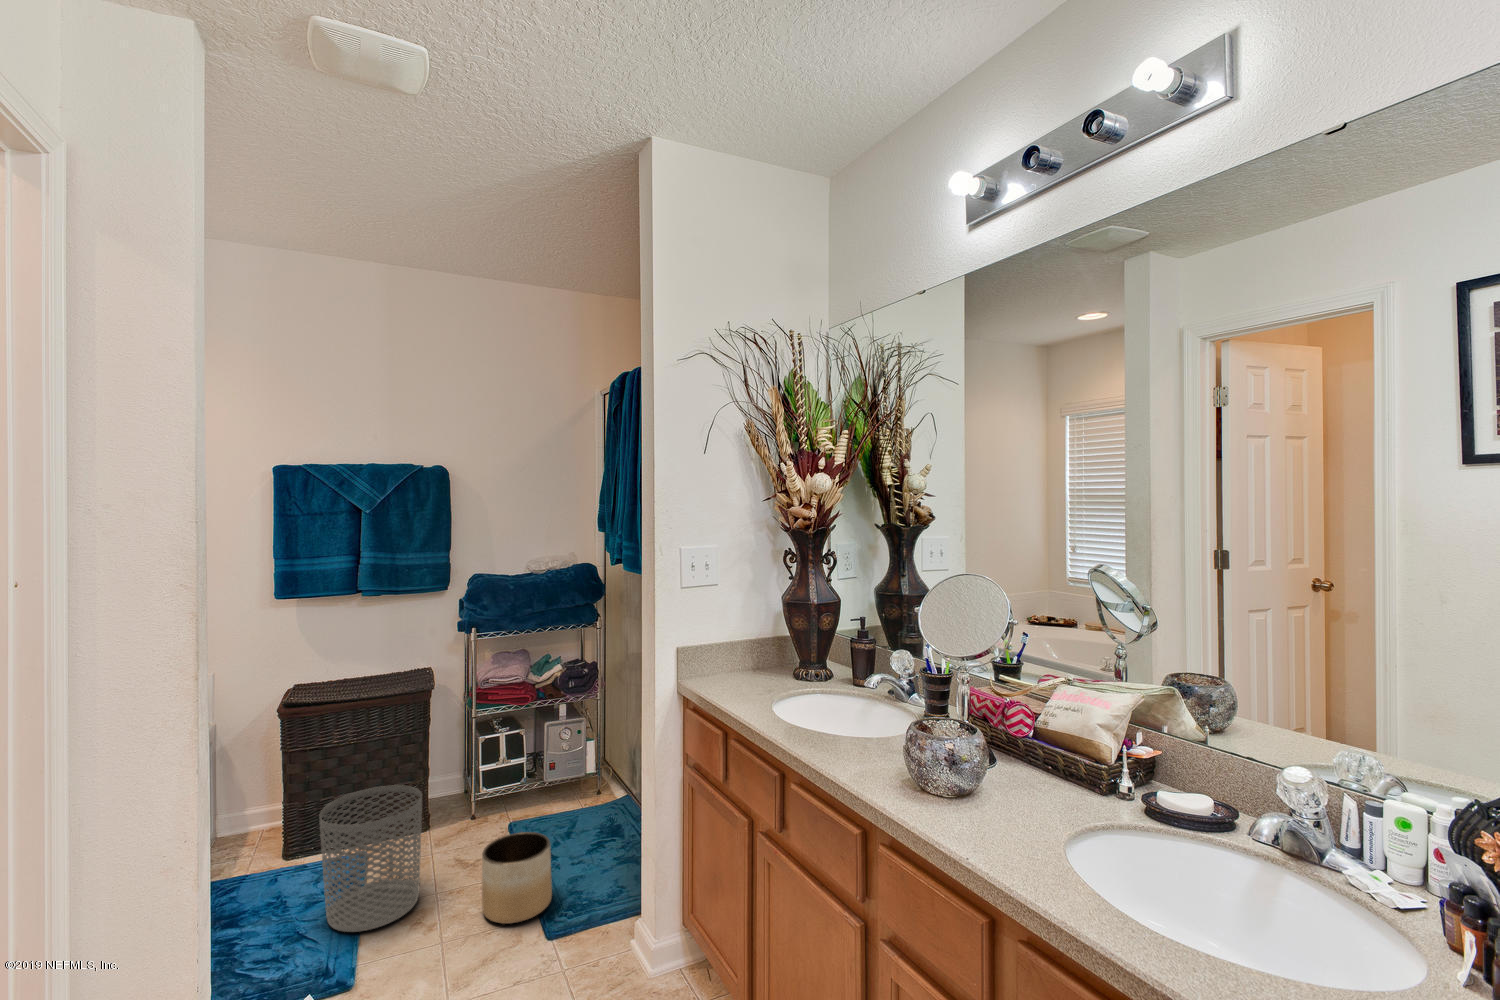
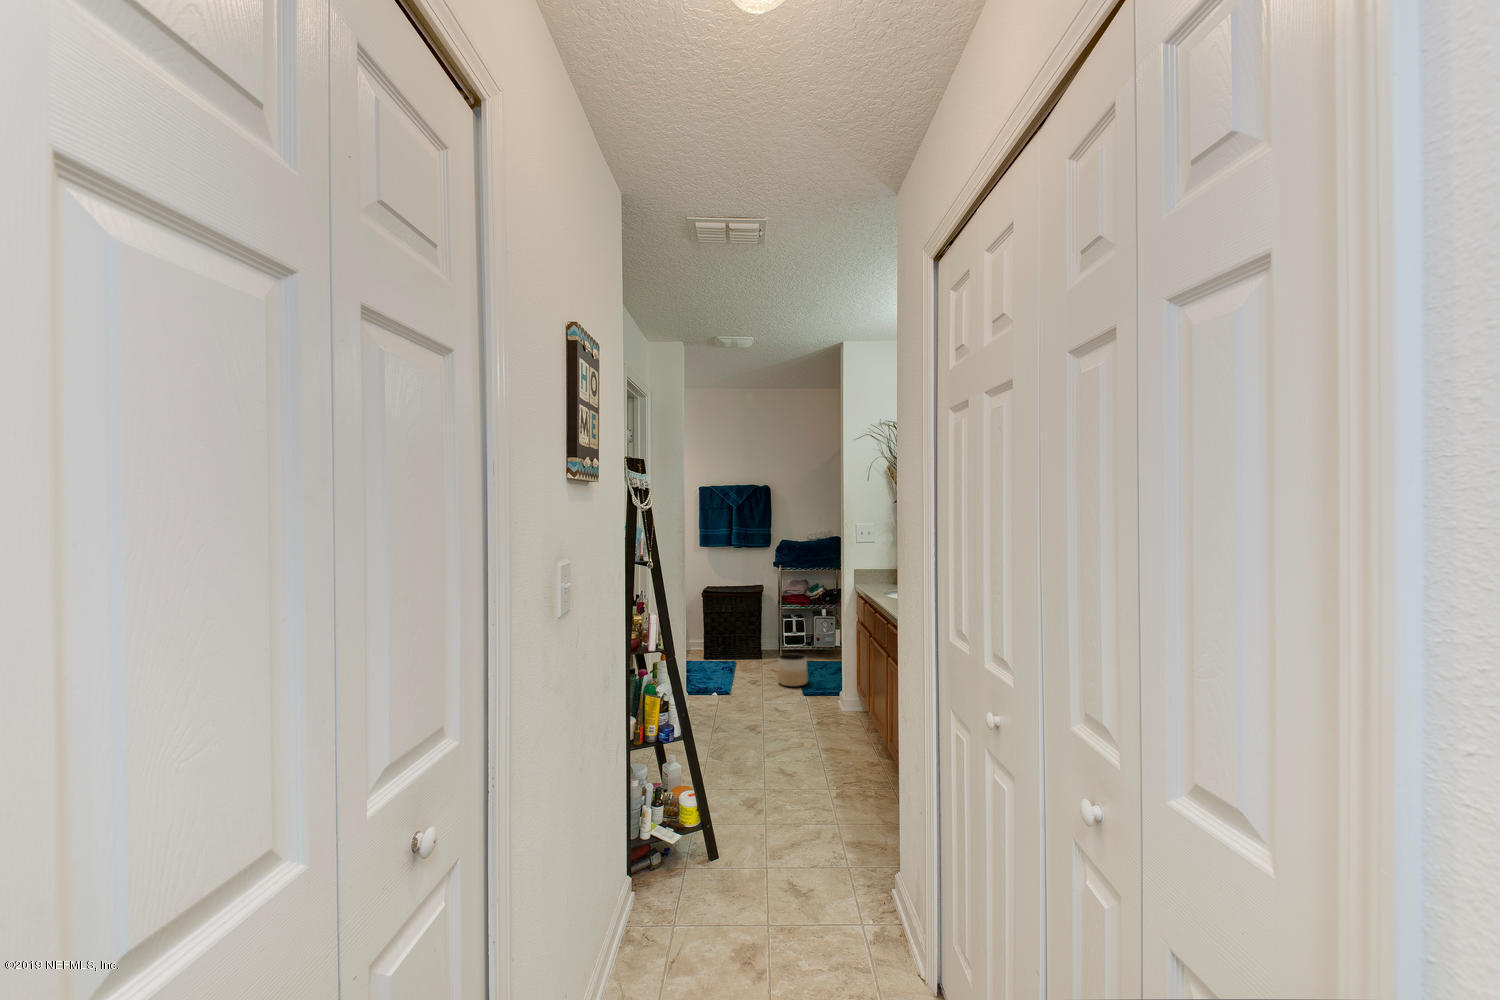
waste bin: present [319,785,422,932] -> none [718,628,756,679]

